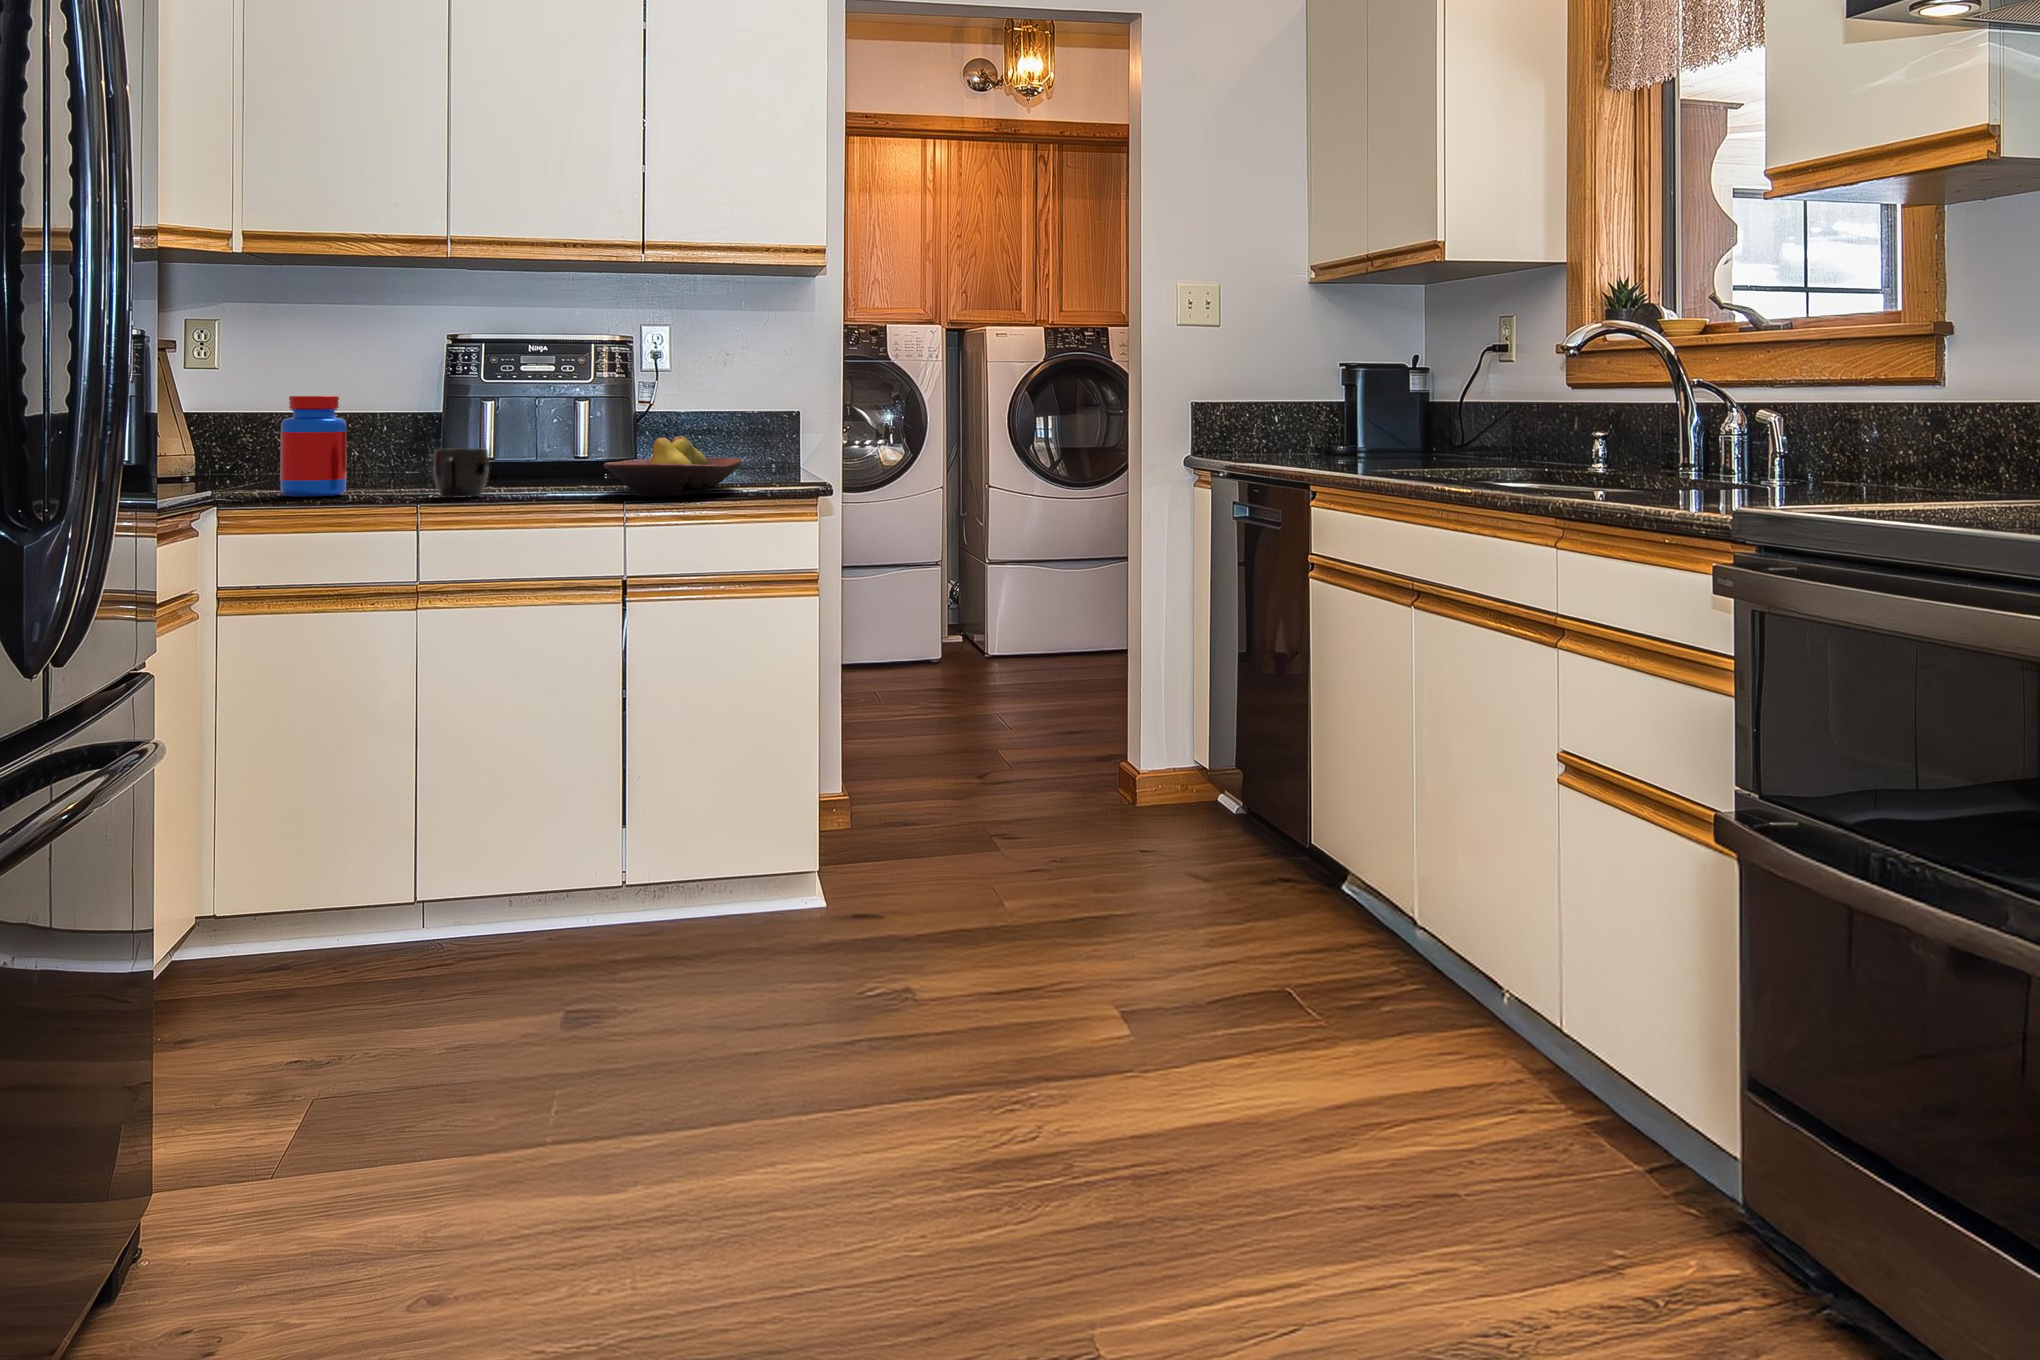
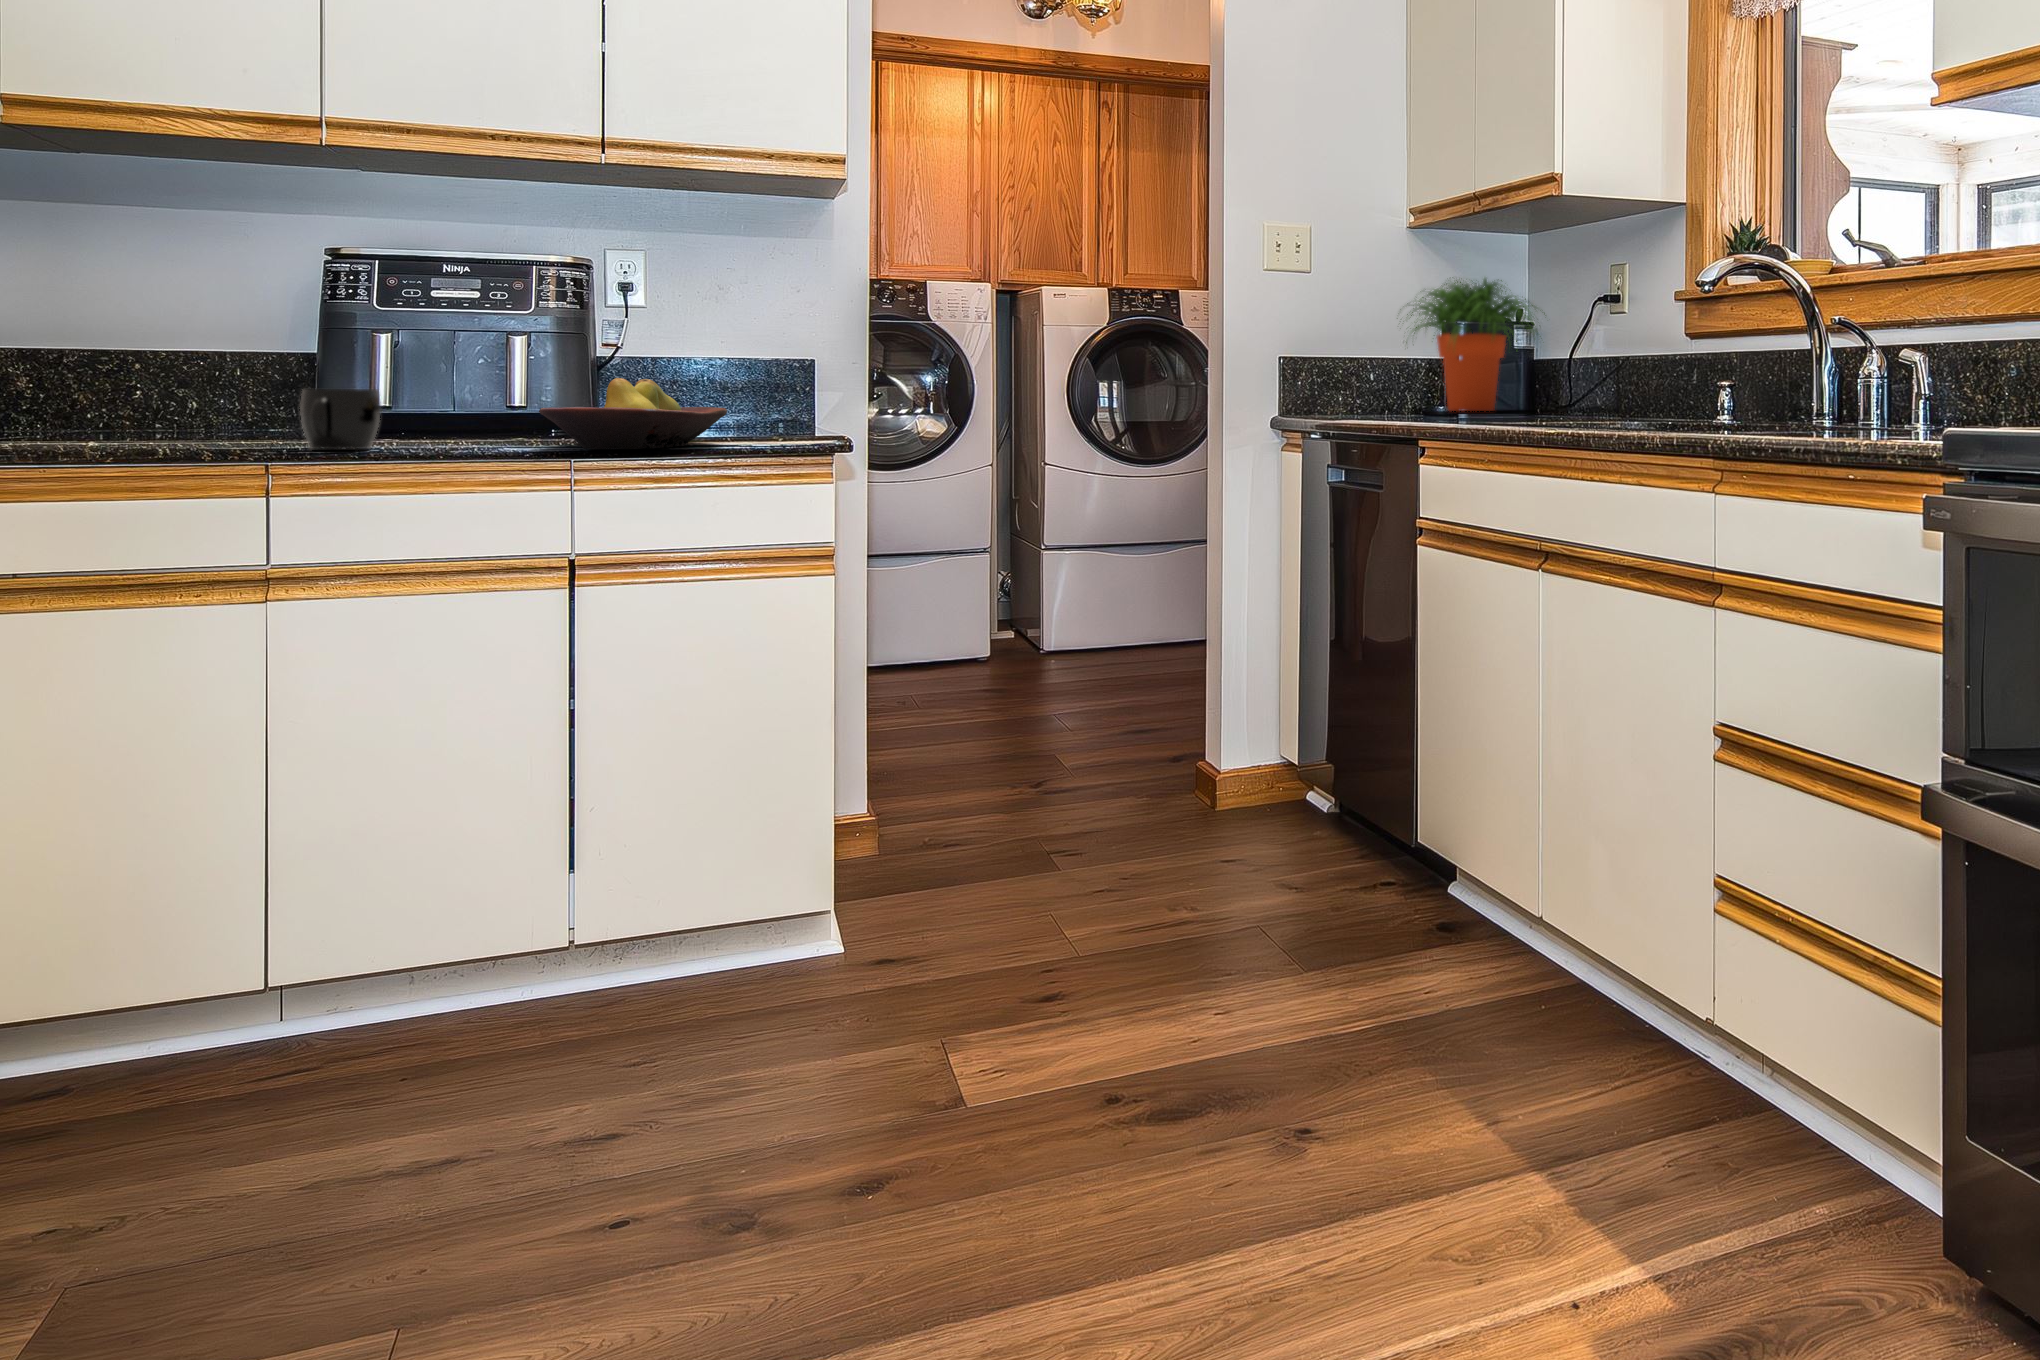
potted plant: none [1302,329,1443,451] -> present [1400,278,1545,411]
jar: present [280,396,347,497] -> none [77,317,177,448]

